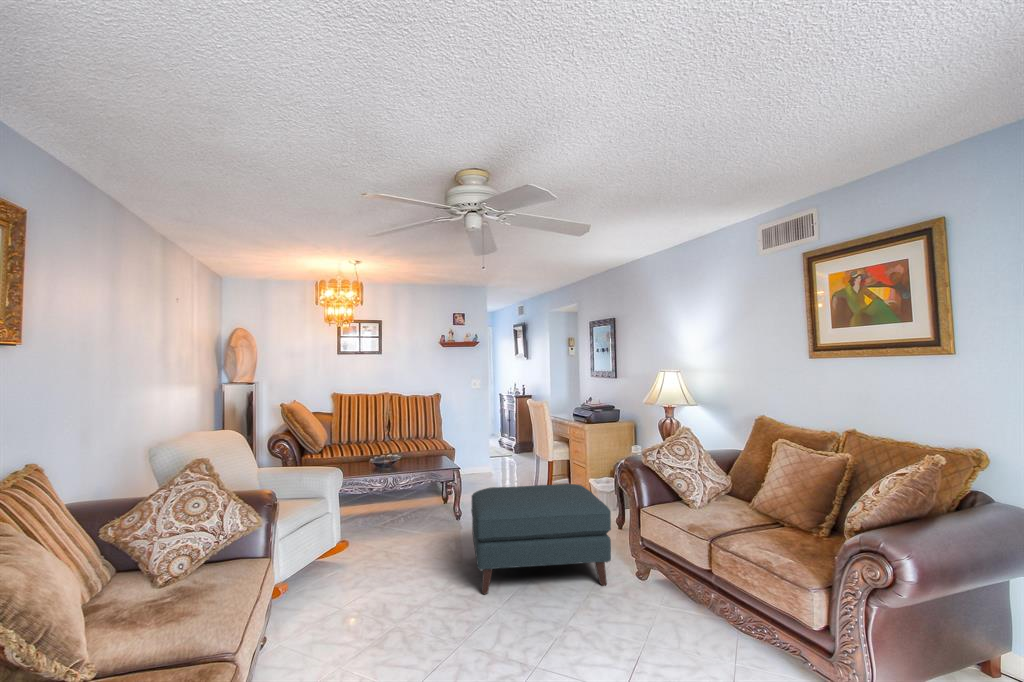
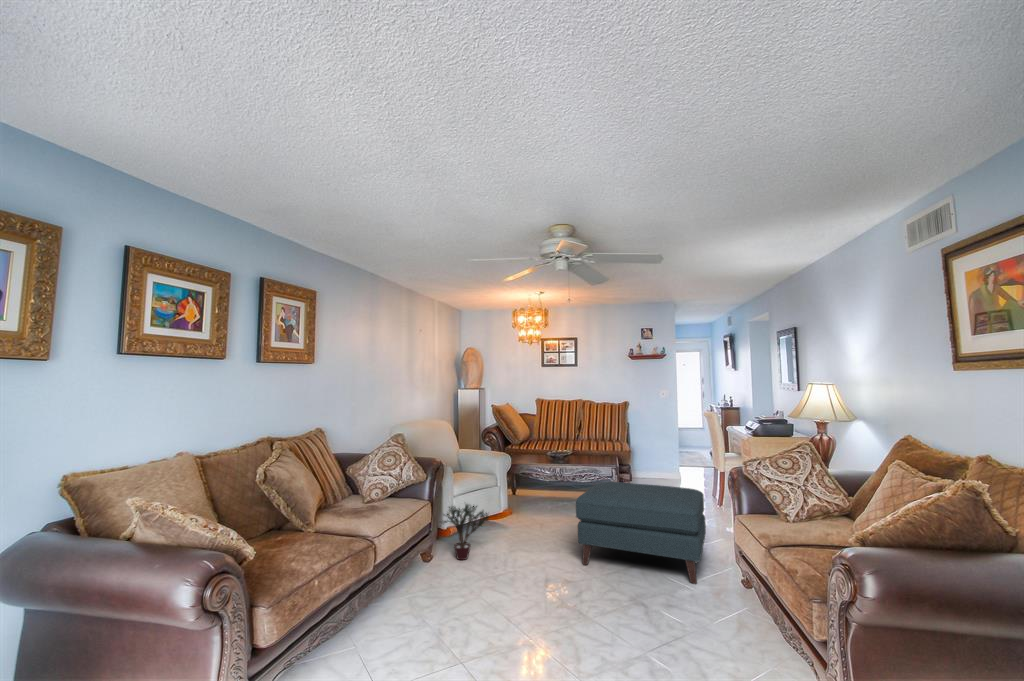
potted plant: none [280,545,359,634] -> present [443,504,489,560]

